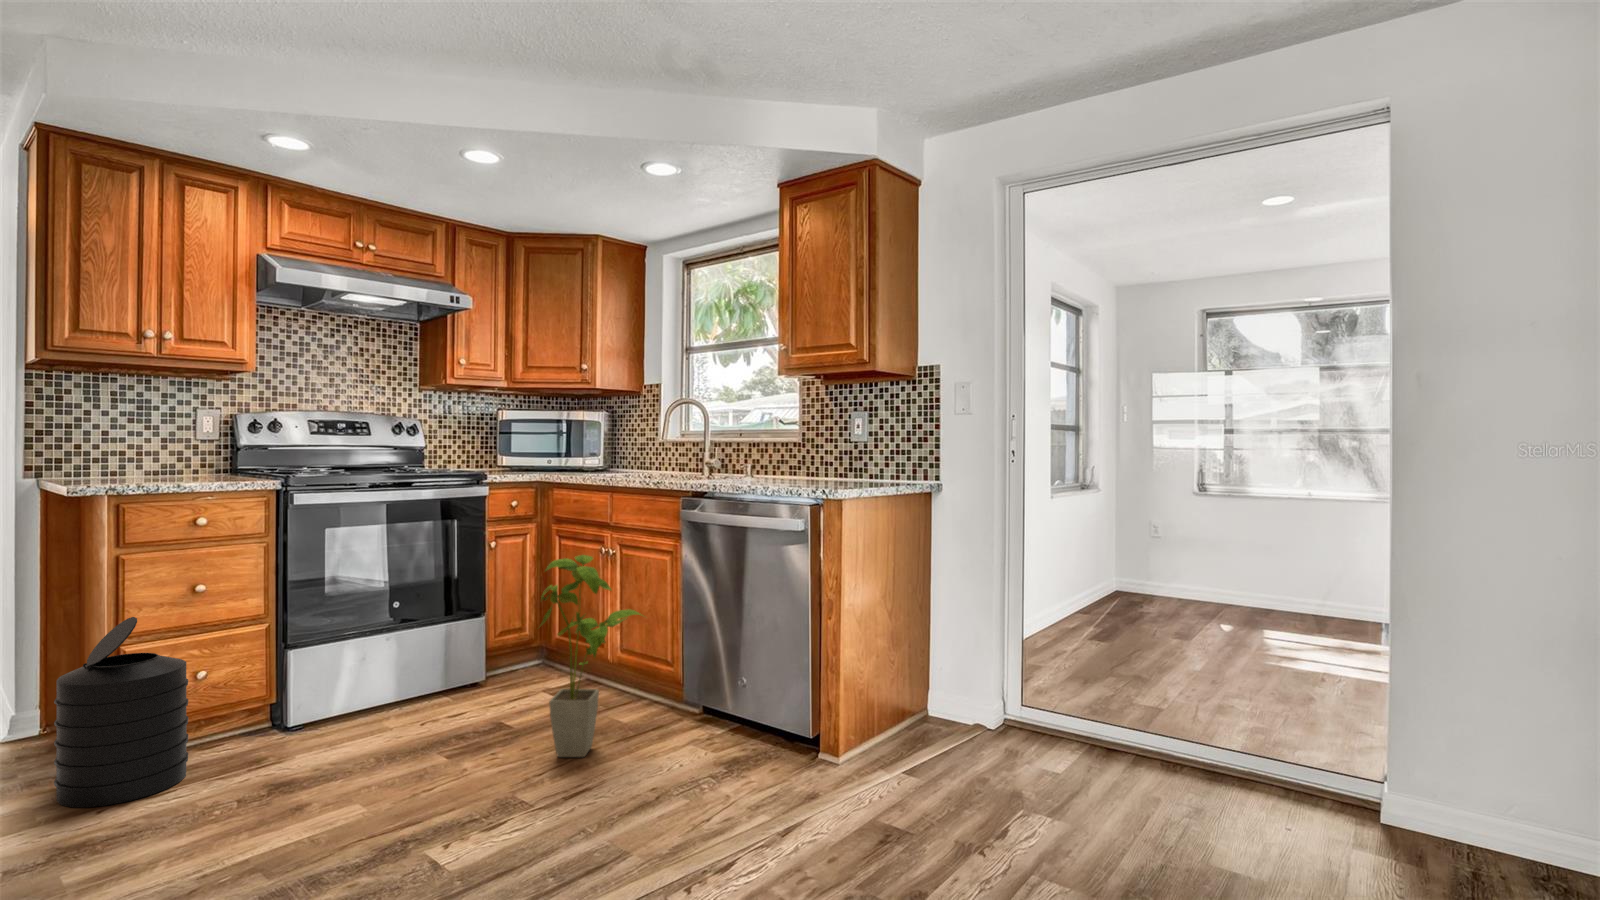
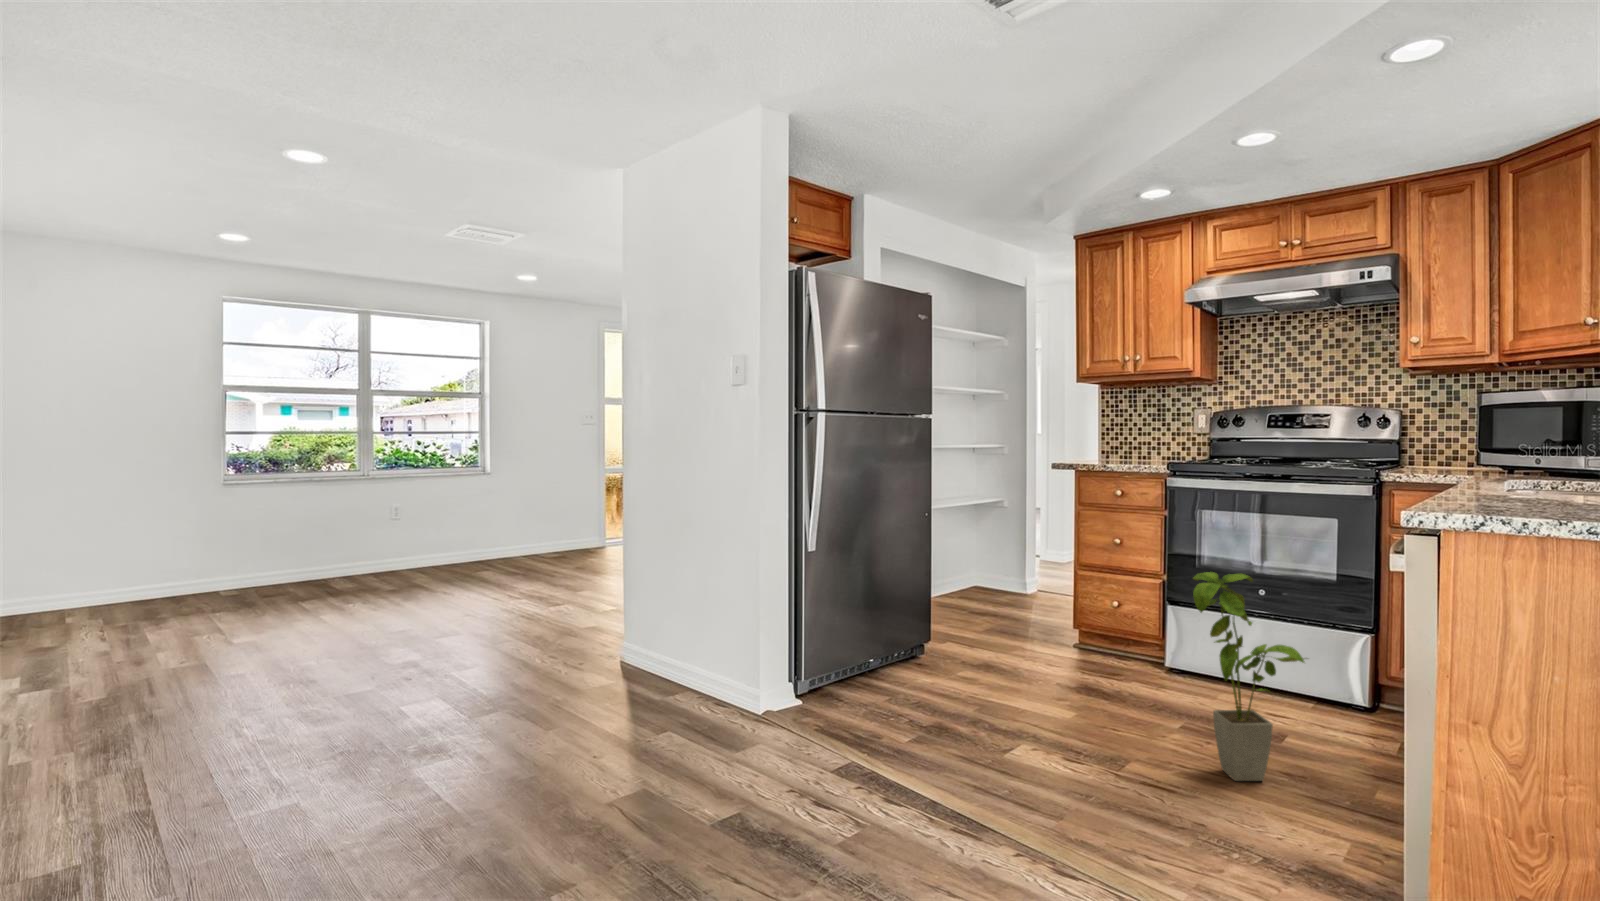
trash can: present [54,617,188,807] -> none [1019,556,1087,670]

